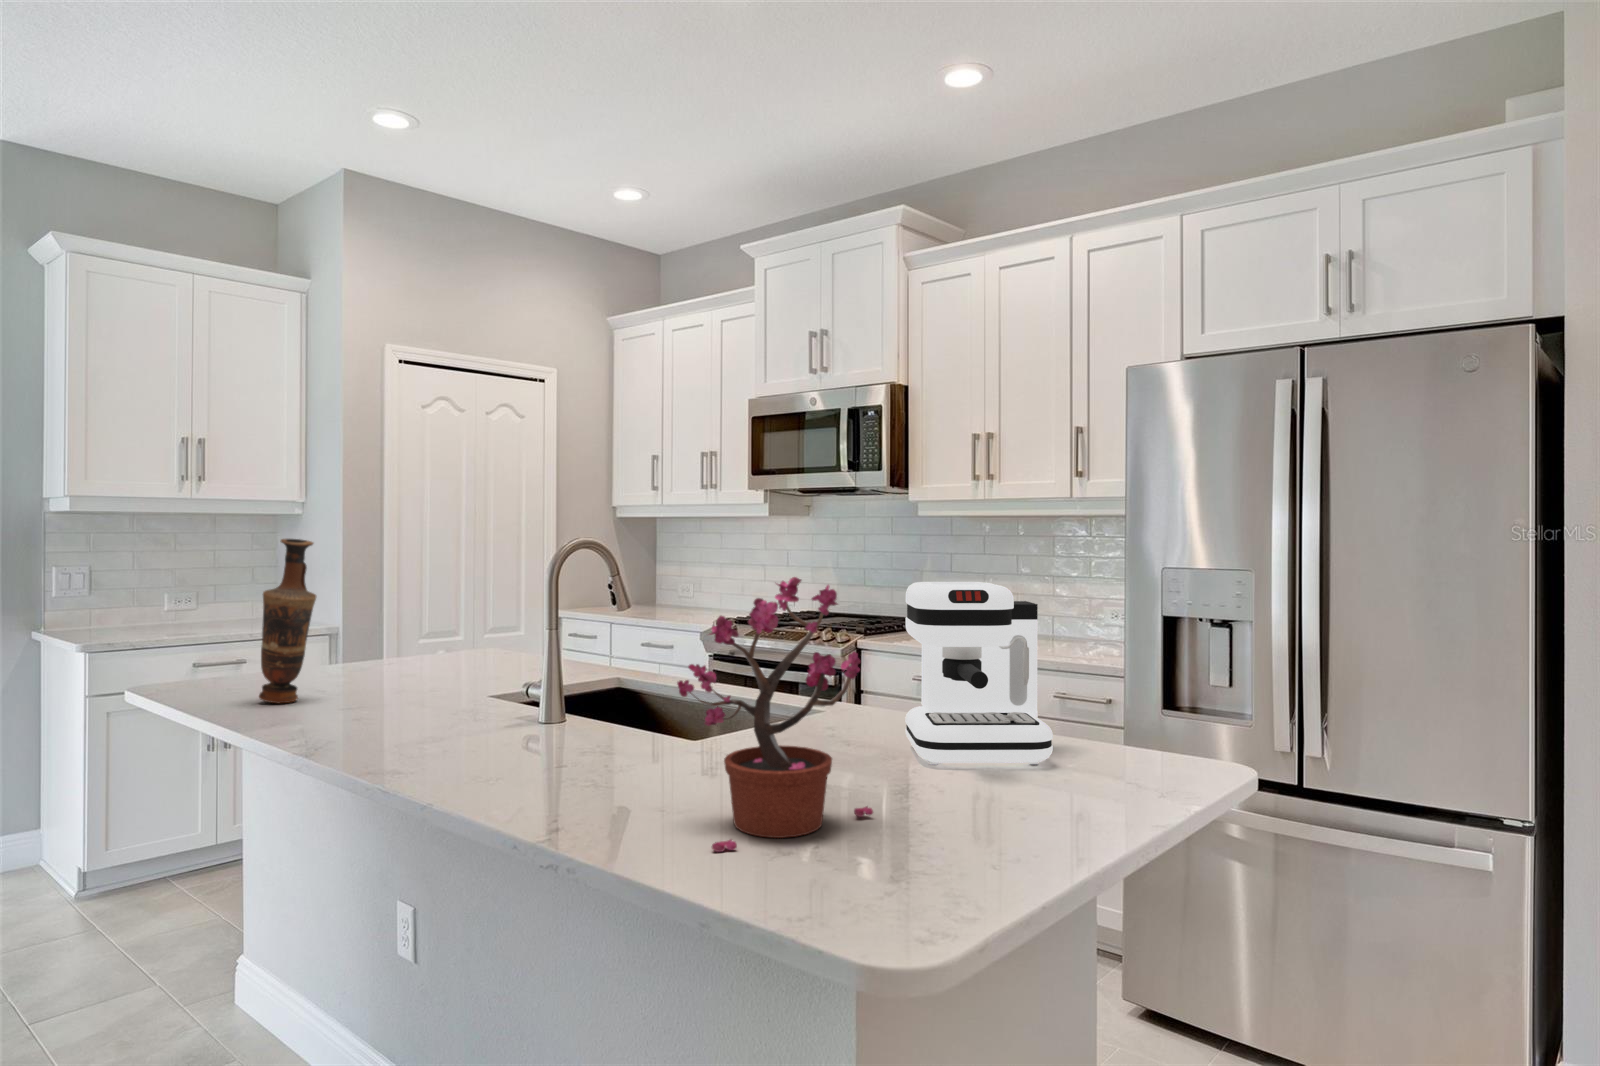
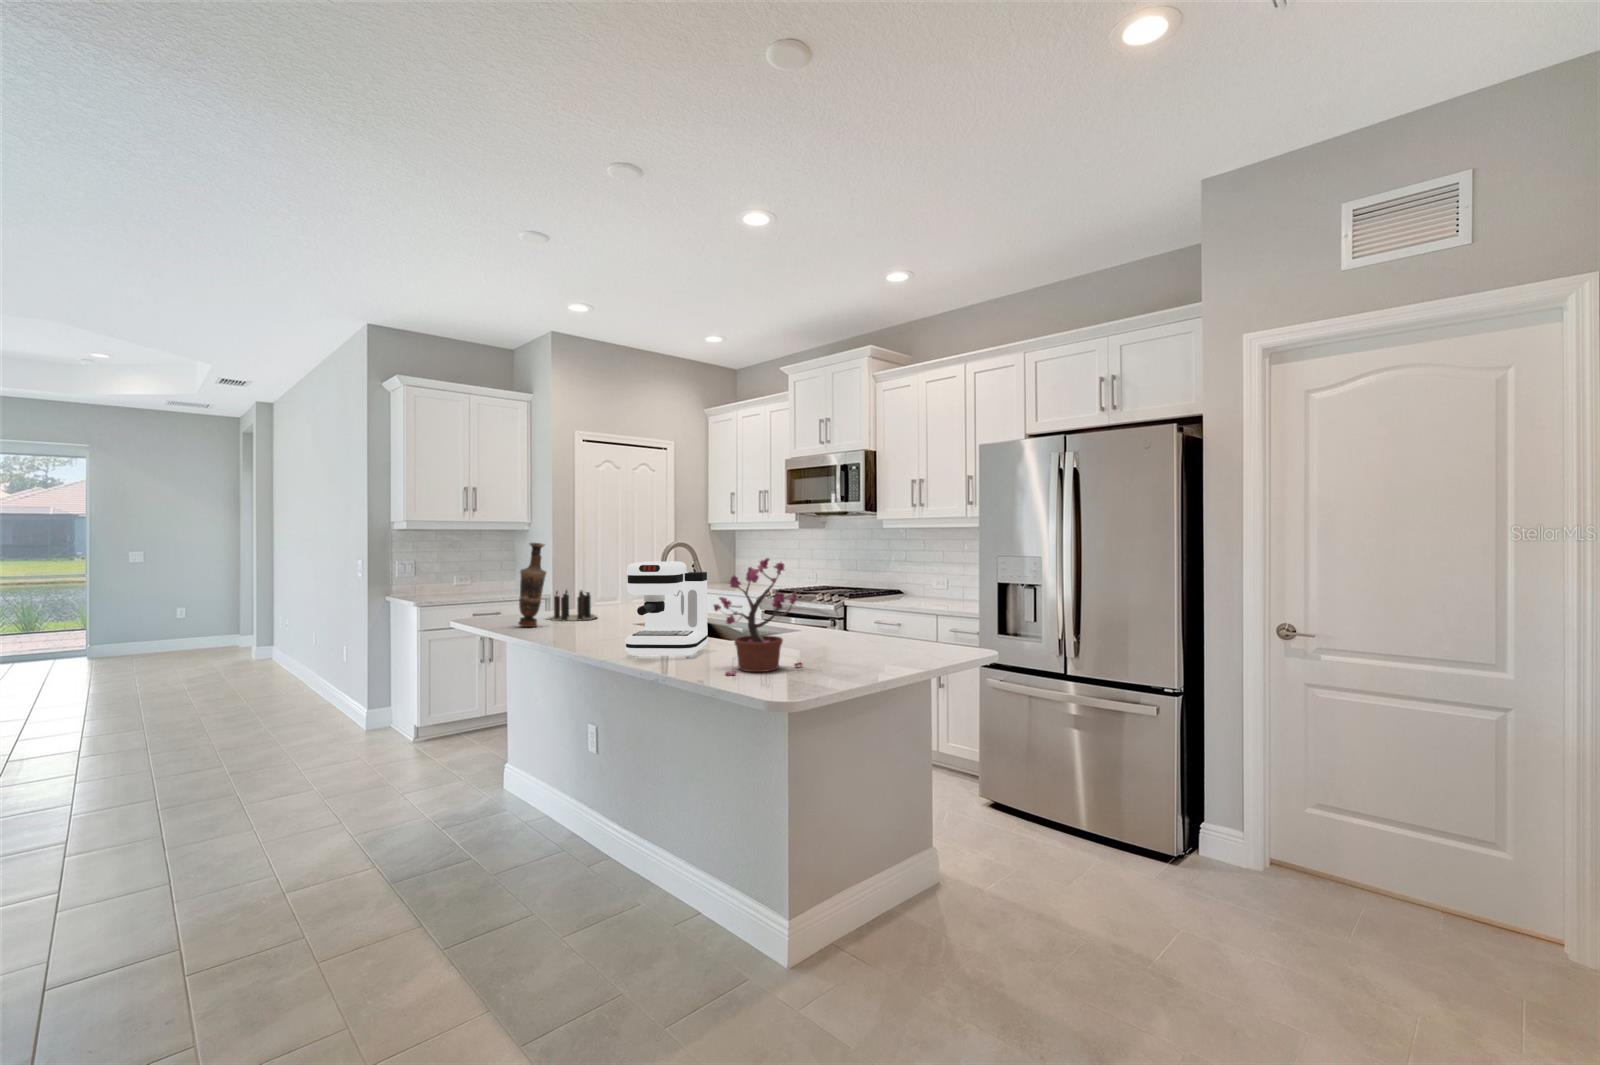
coffee maker: present [905,582,1053,765] -> present [625,562,708,657]
candle: none [312,624,447,687] -> present [548,590,596,621]

